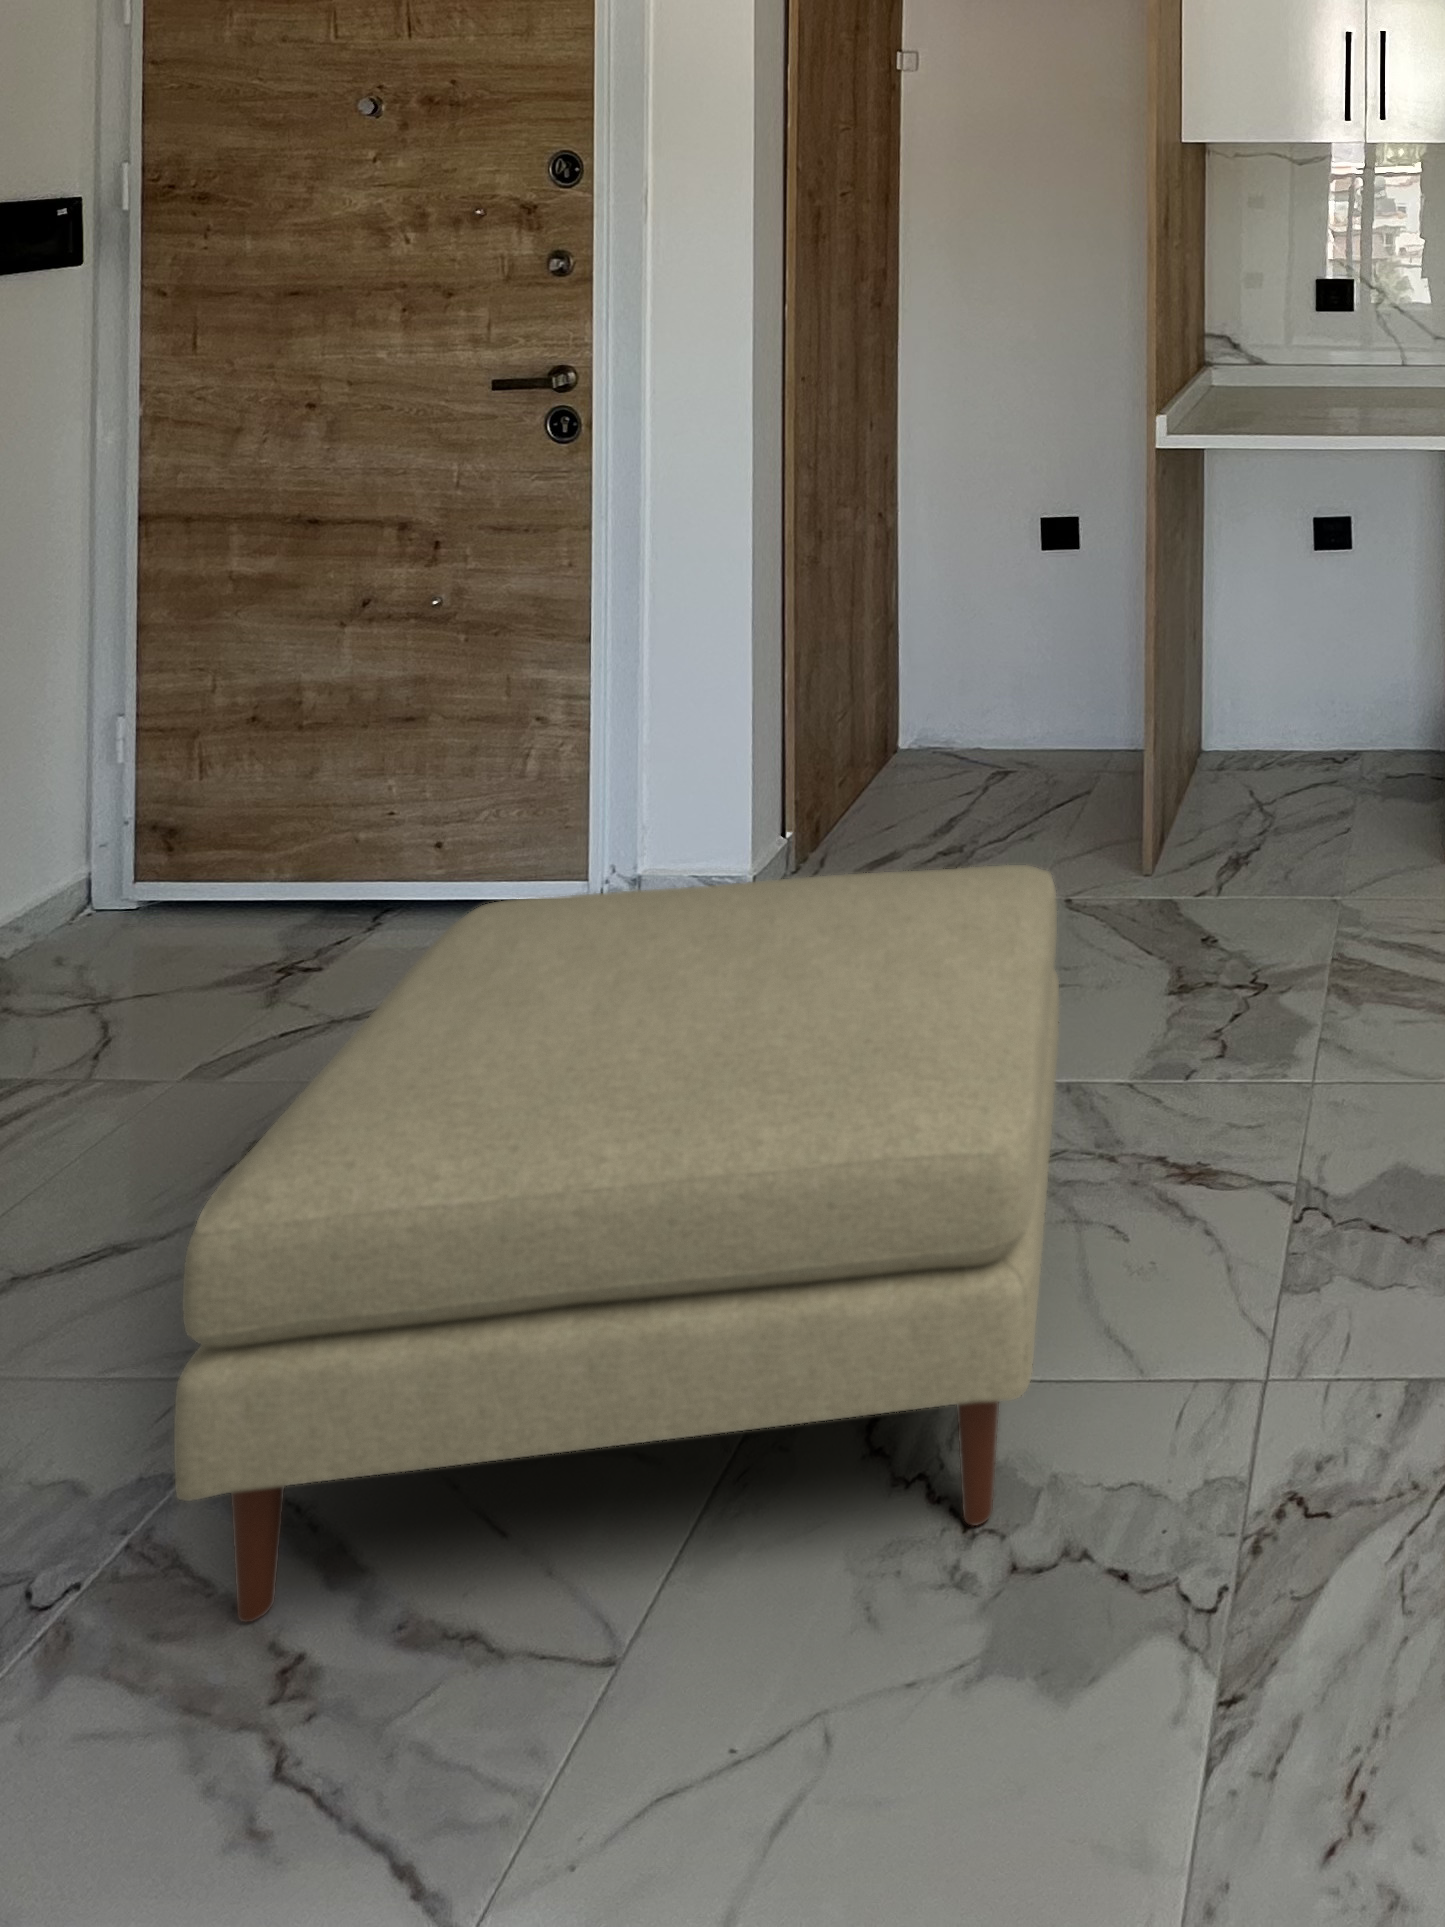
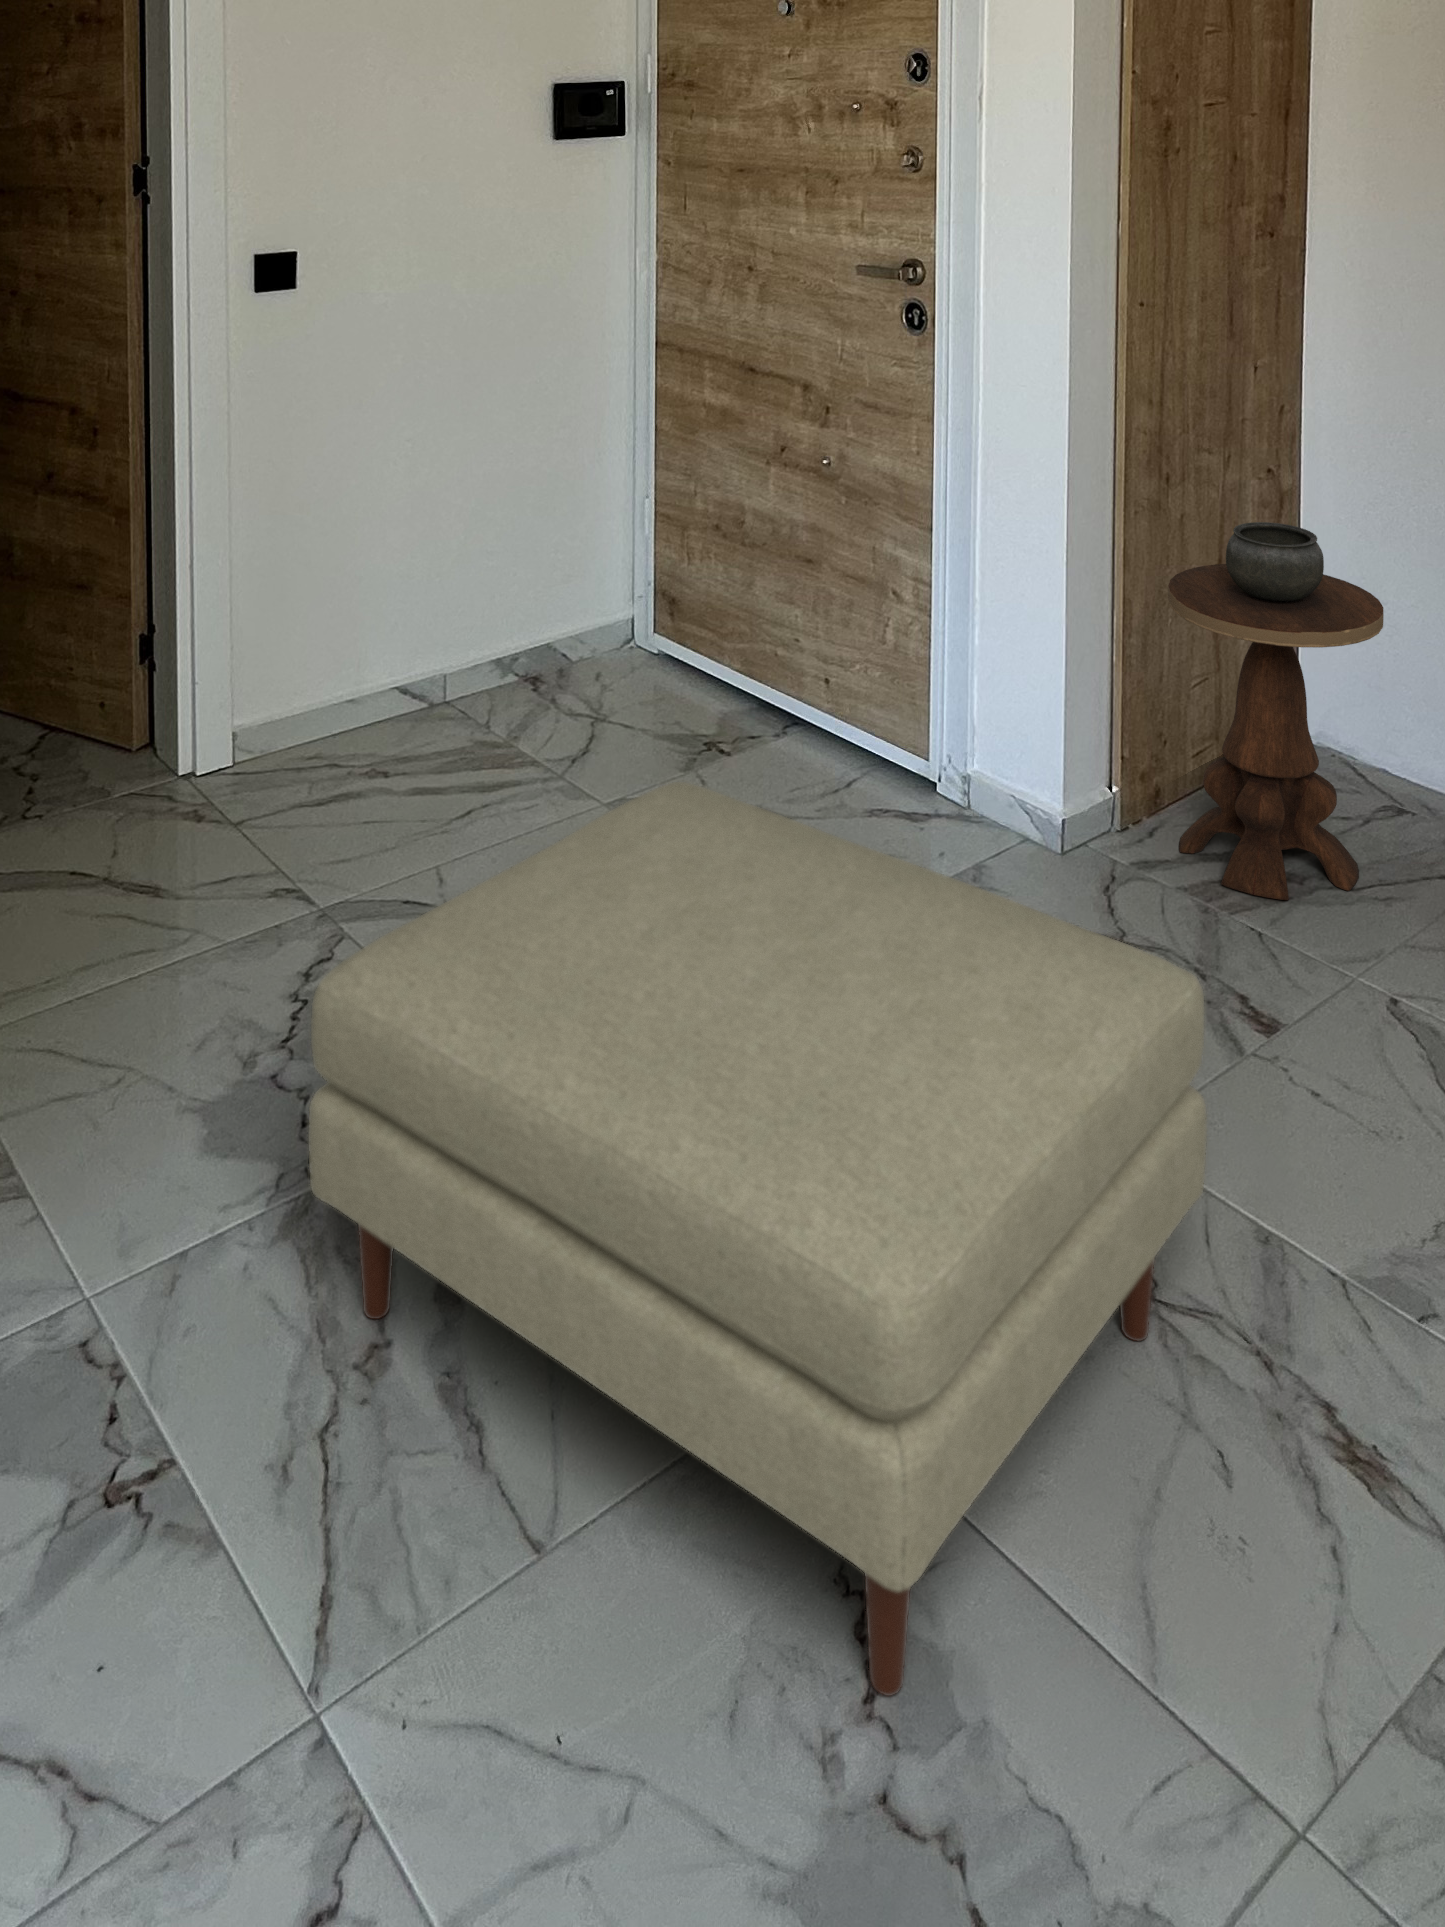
side table: none [828,548,1007,871] -> present [1168,522,1384,900]

